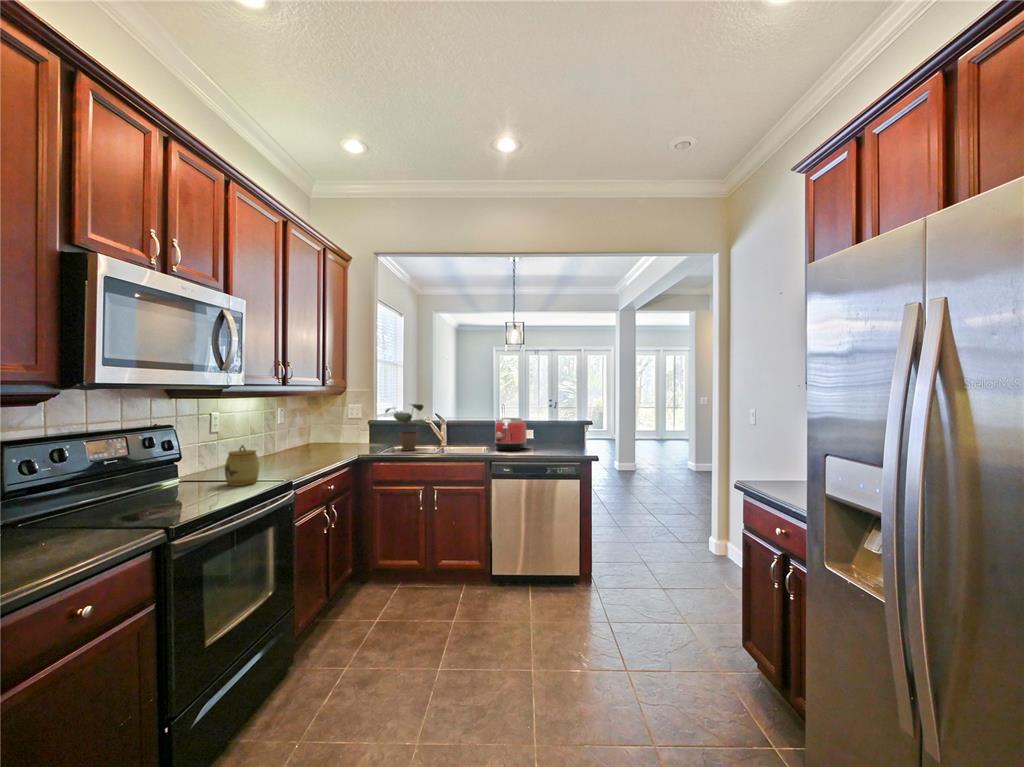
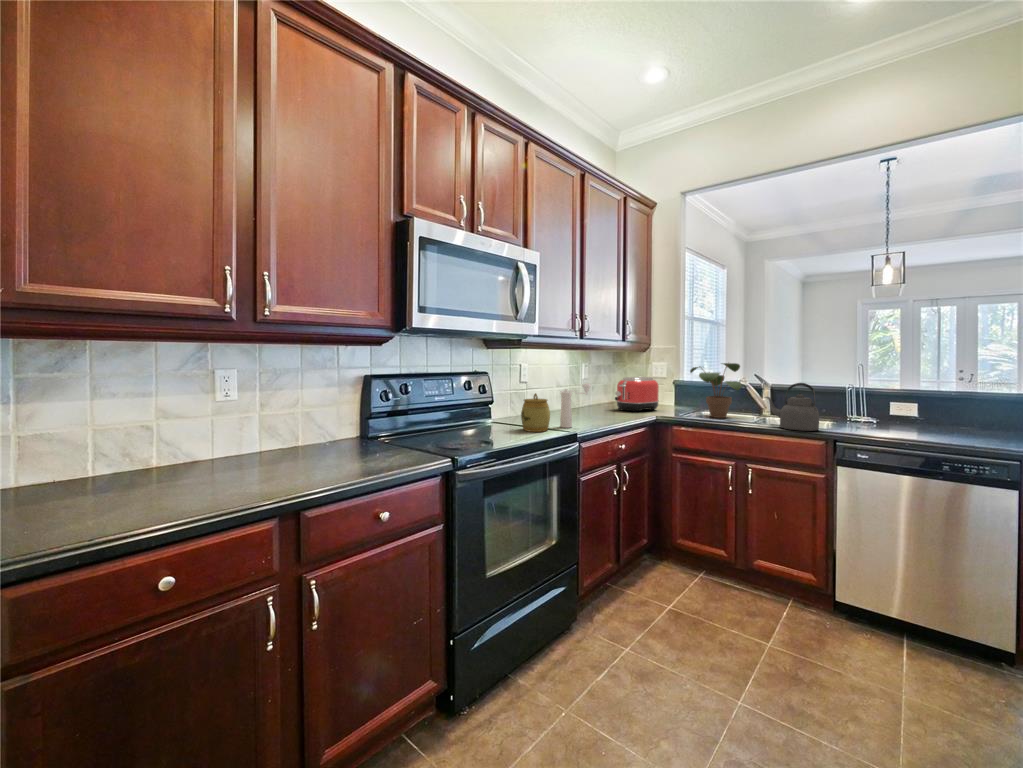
toaster: present [494,418,527,451] -> present [615,377,659,412]
kettle: none [442,420,477,455] -> present [765,383,819,431]
pepper mill: none [268,430,301,477] -> present [560,383,591,428]

